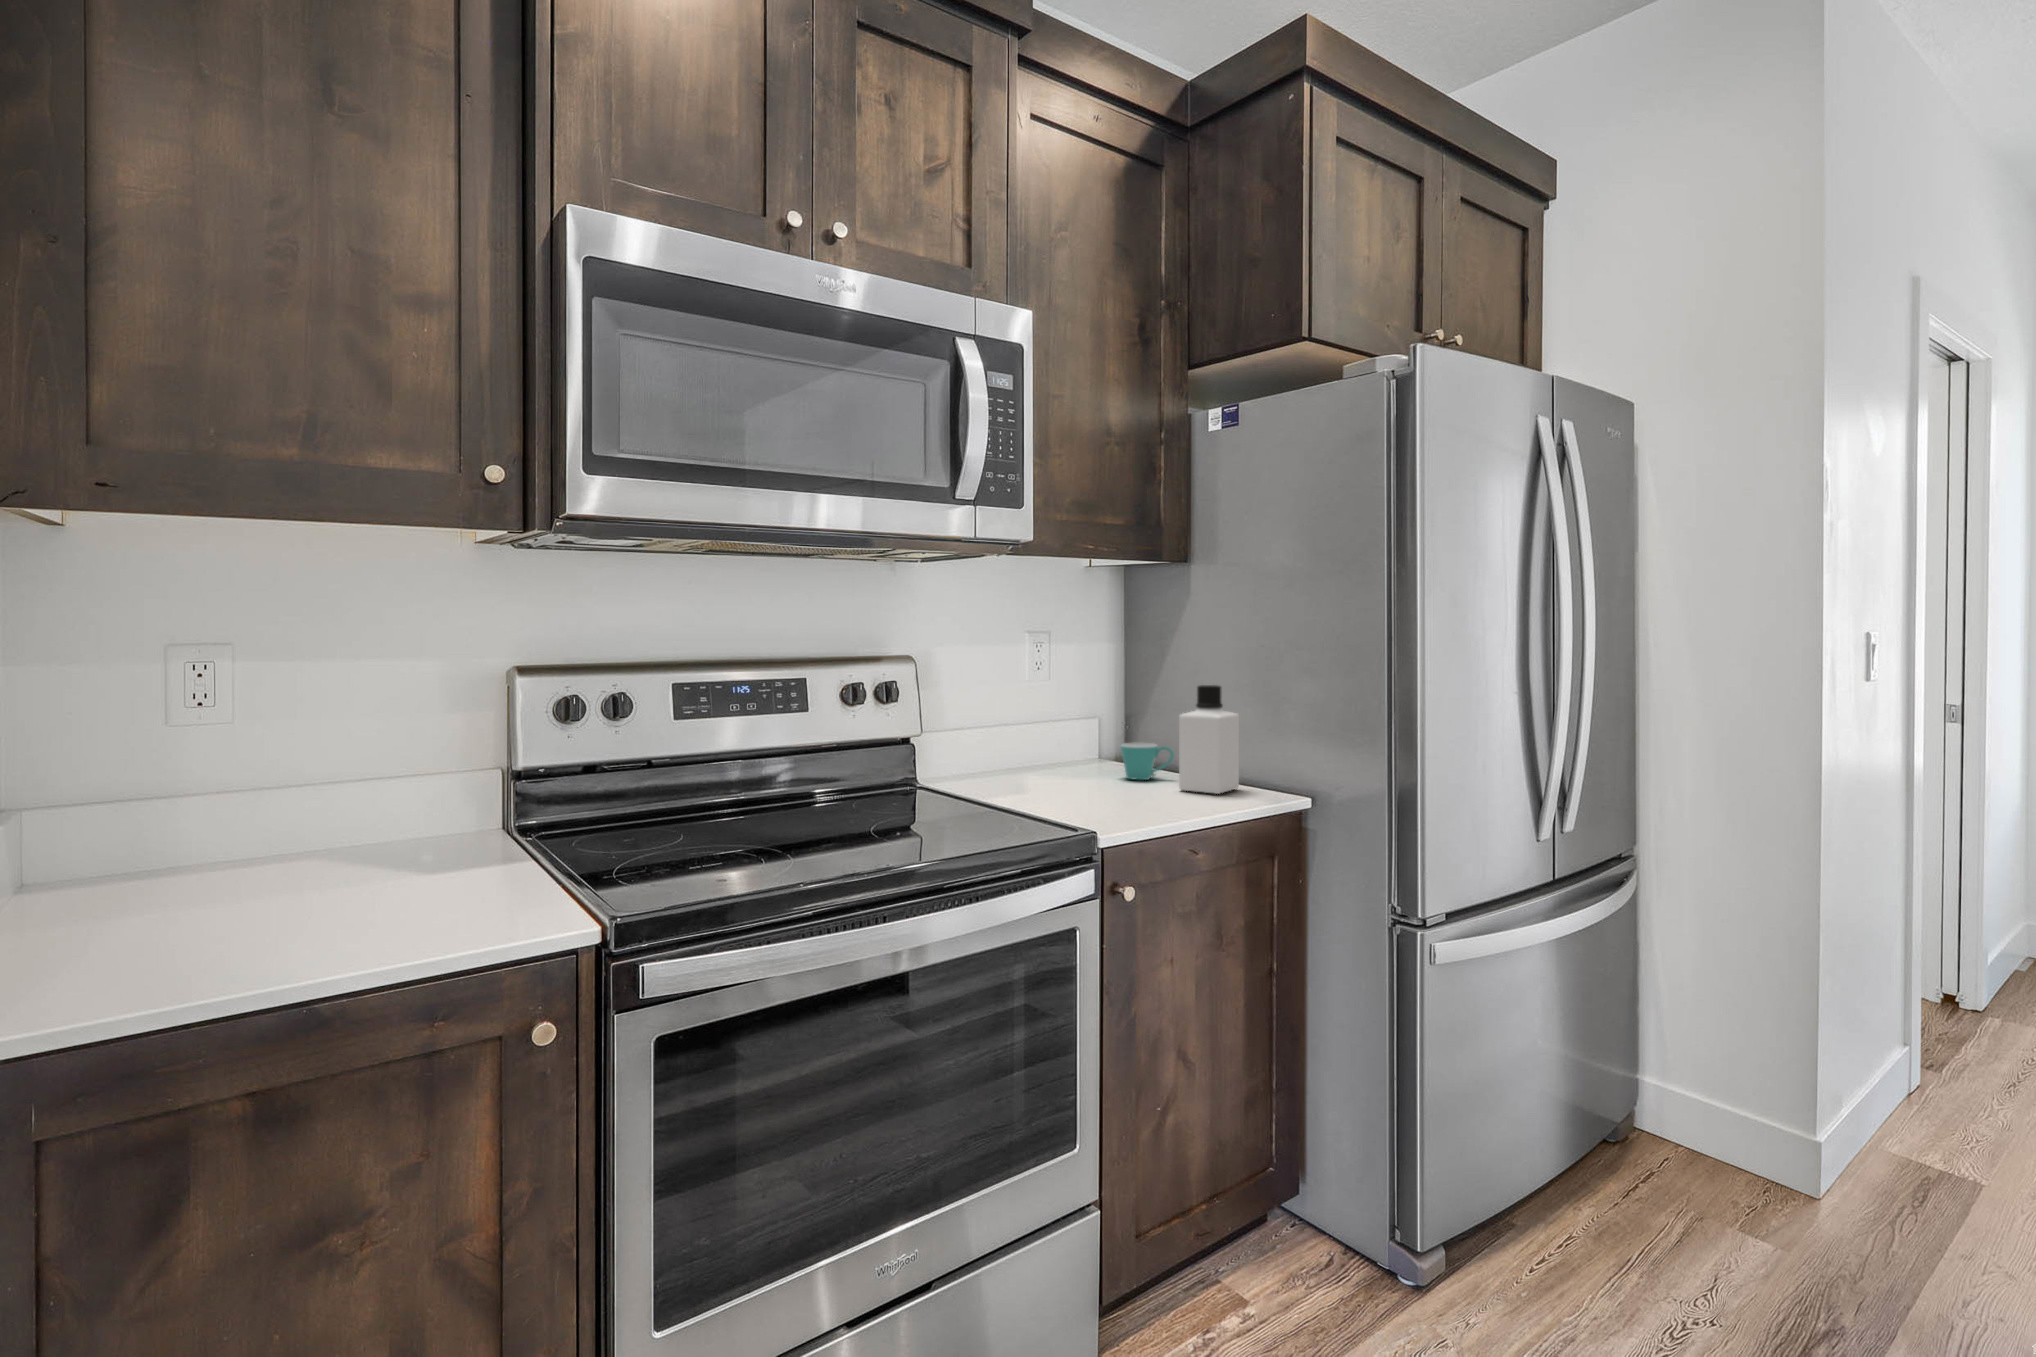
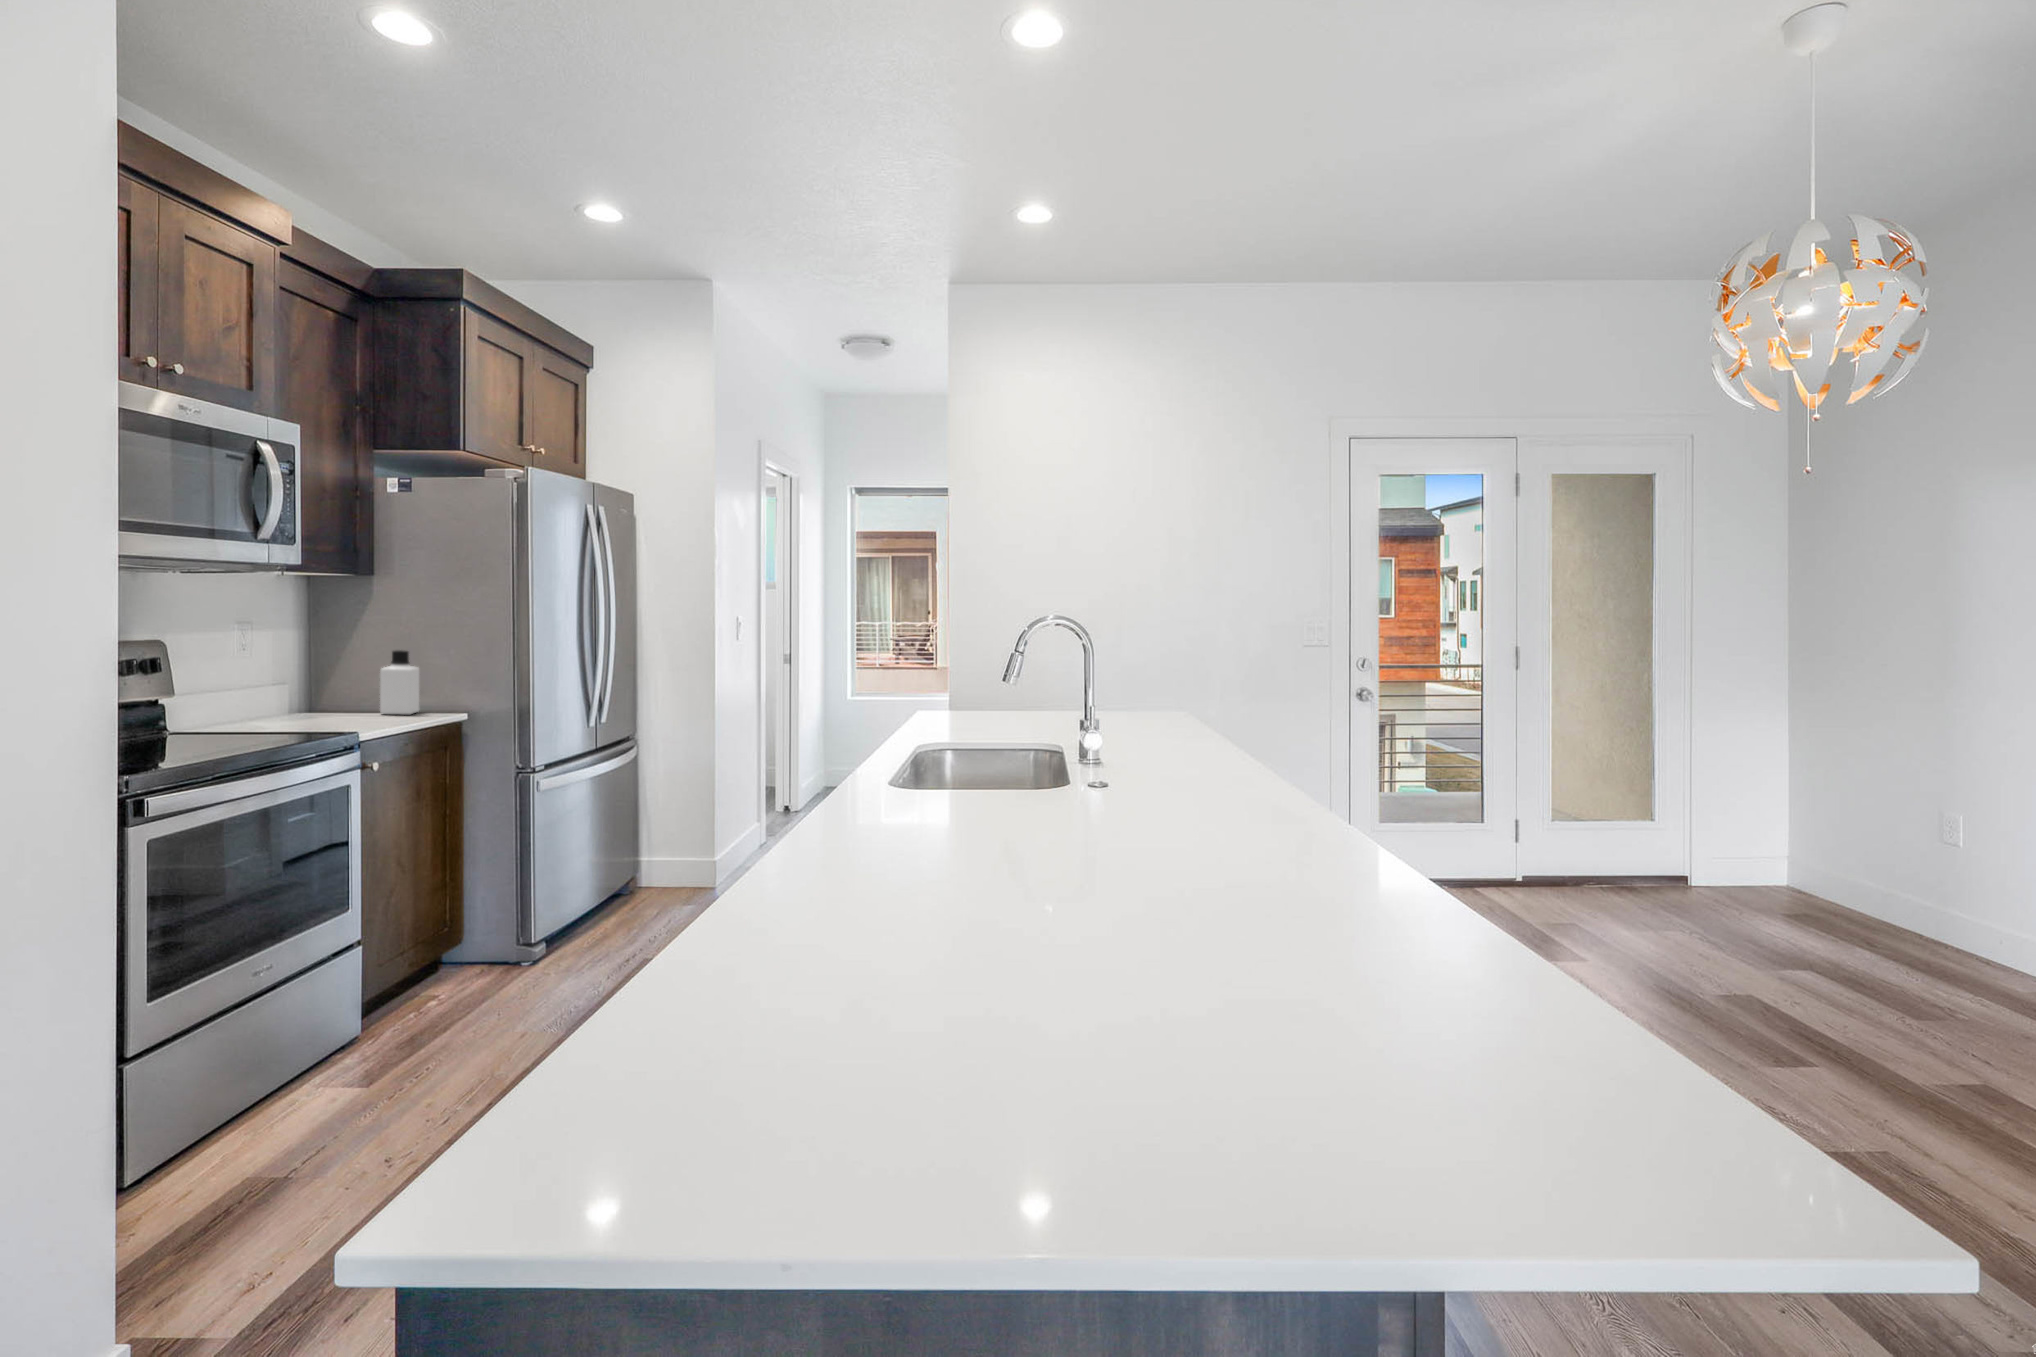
mug: present [1120,743,1174,780] -> none [327,687,368,711]

